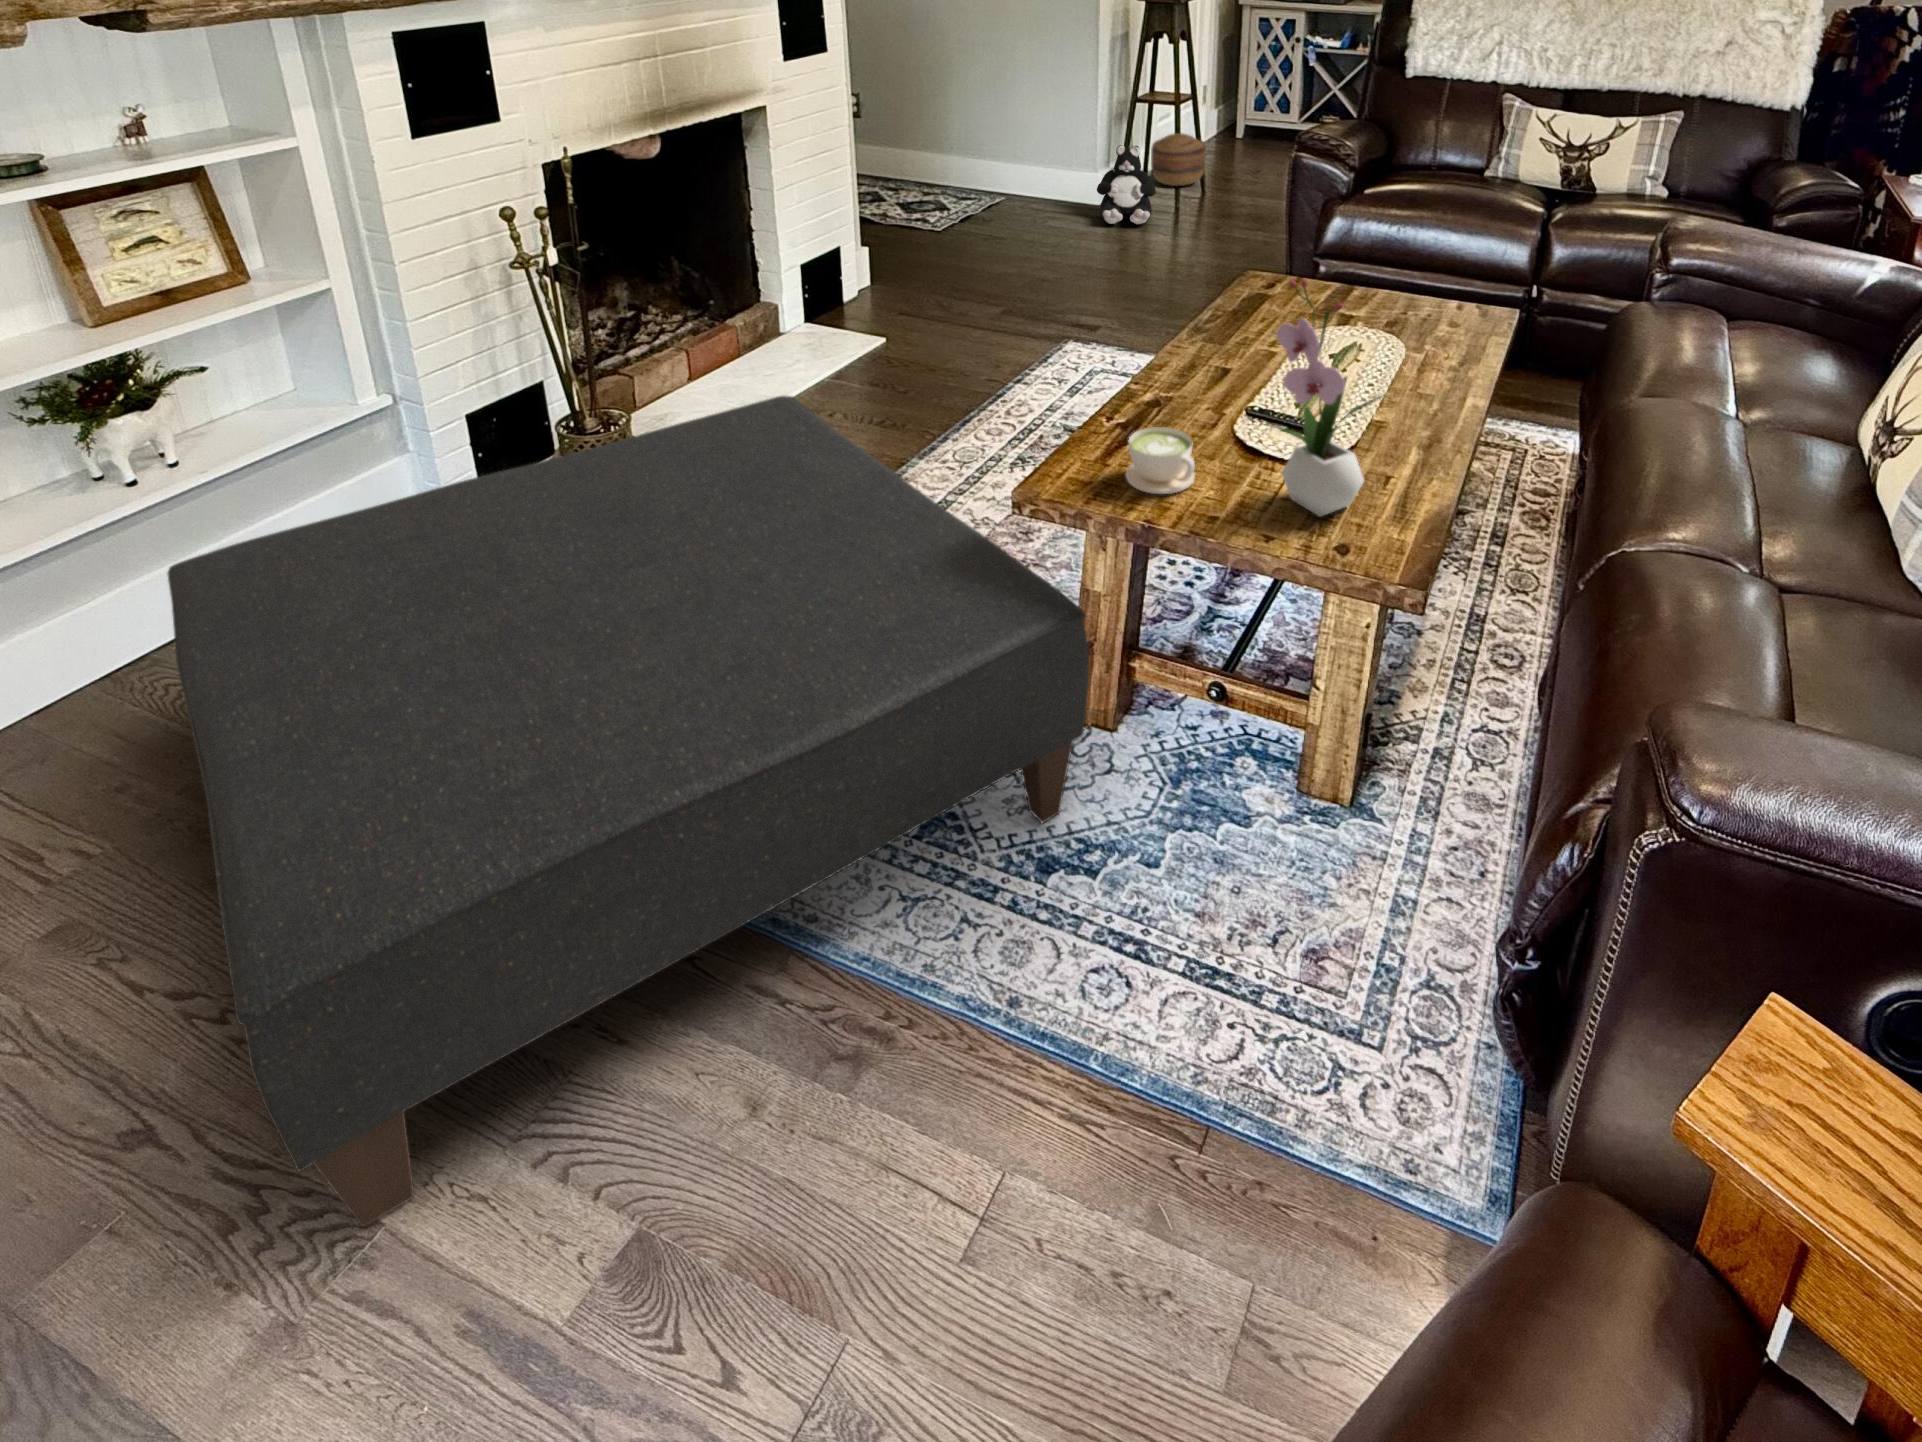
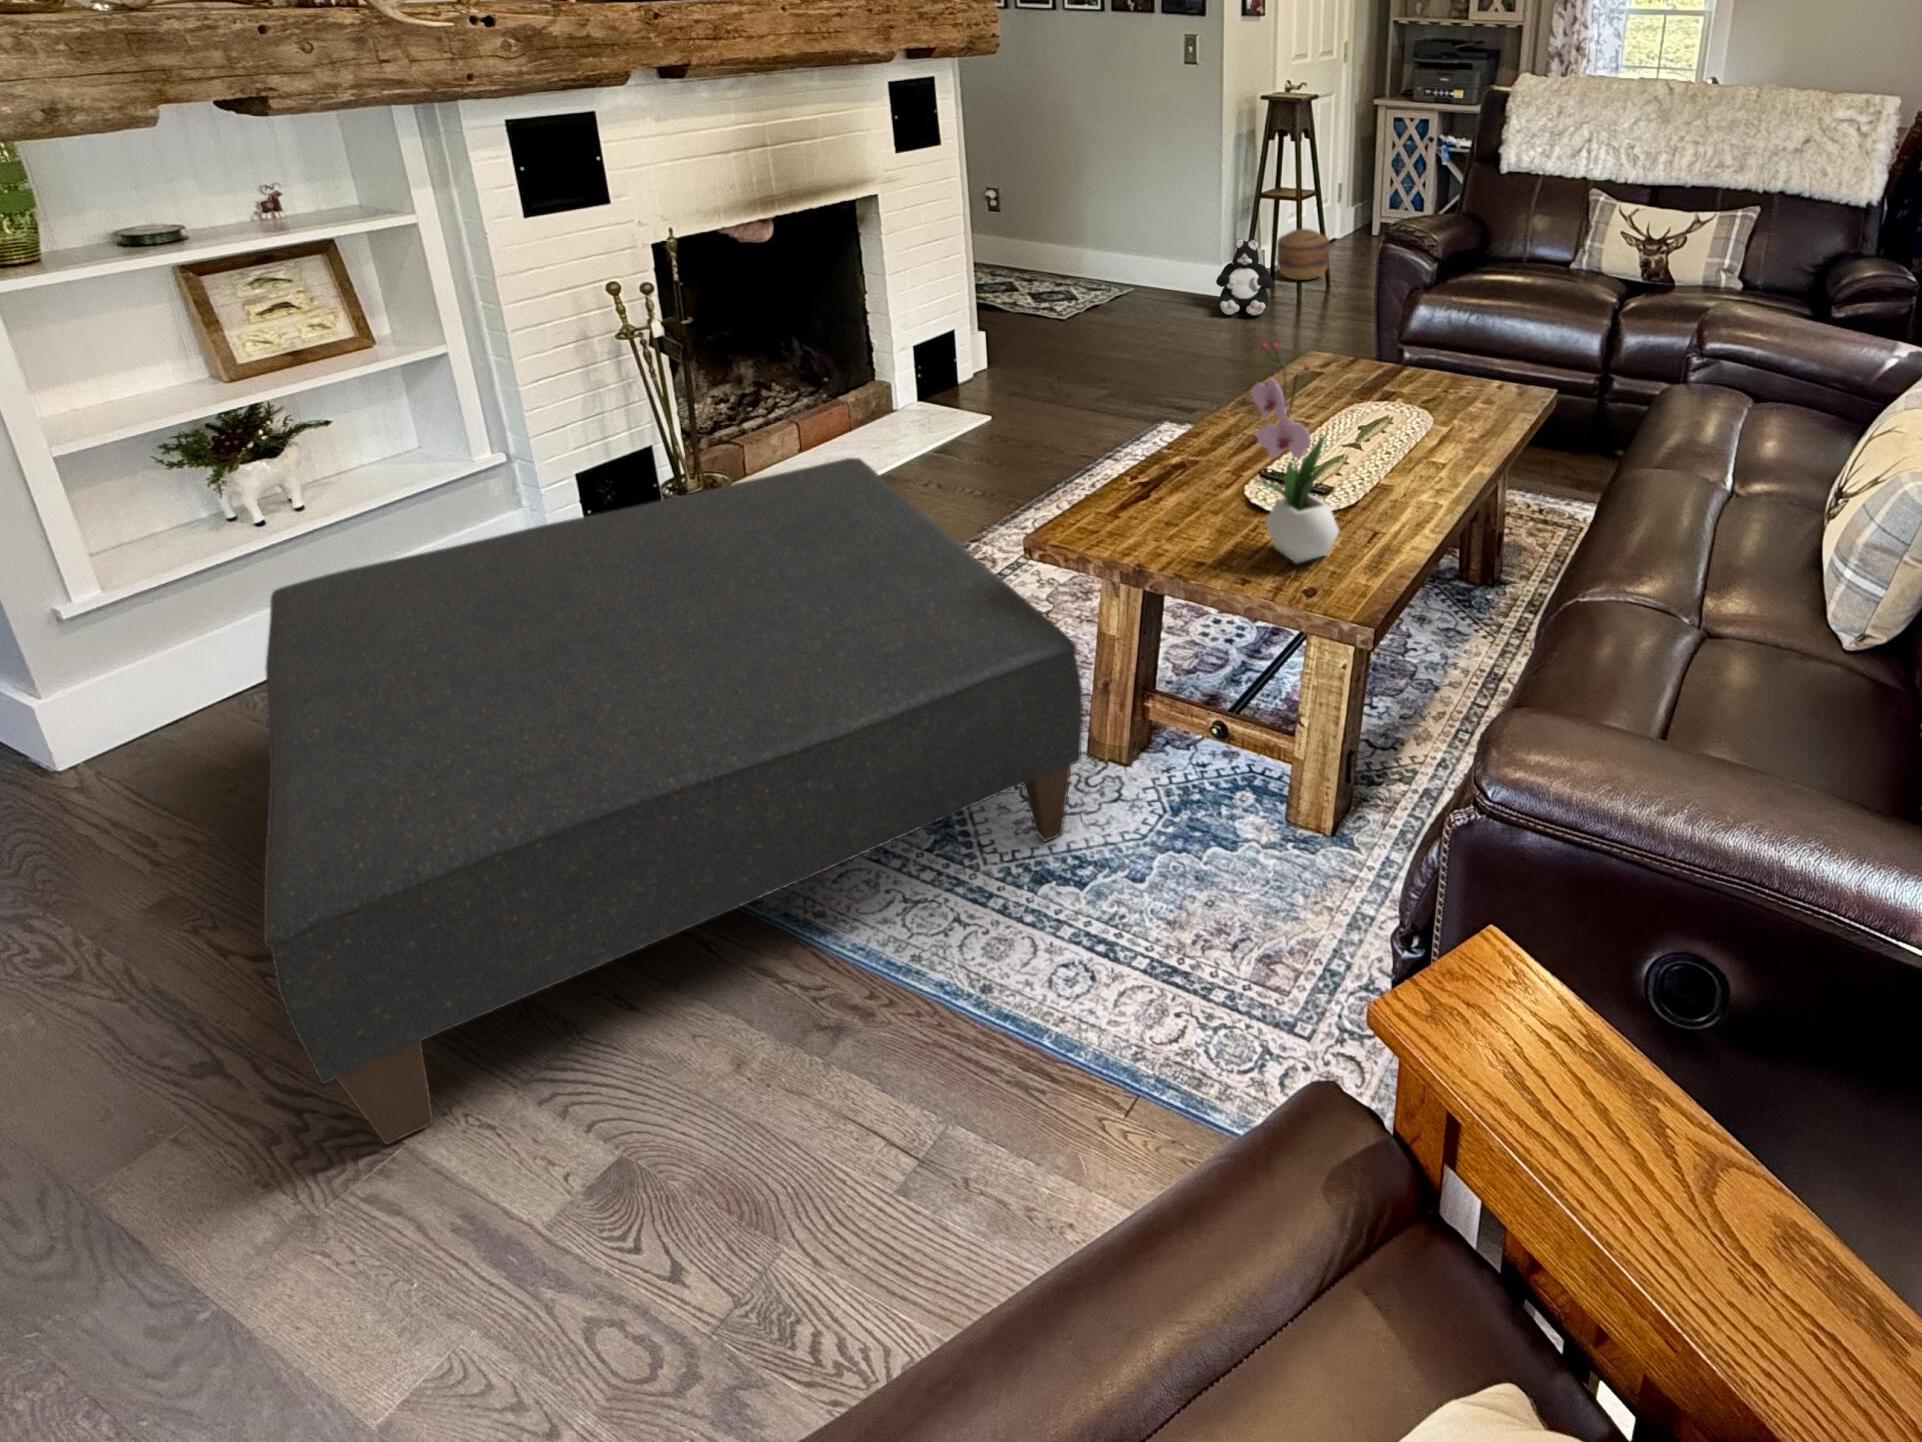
coffee cup: present [1125,427,1195,494] -> none [1129,482,1193,542]

